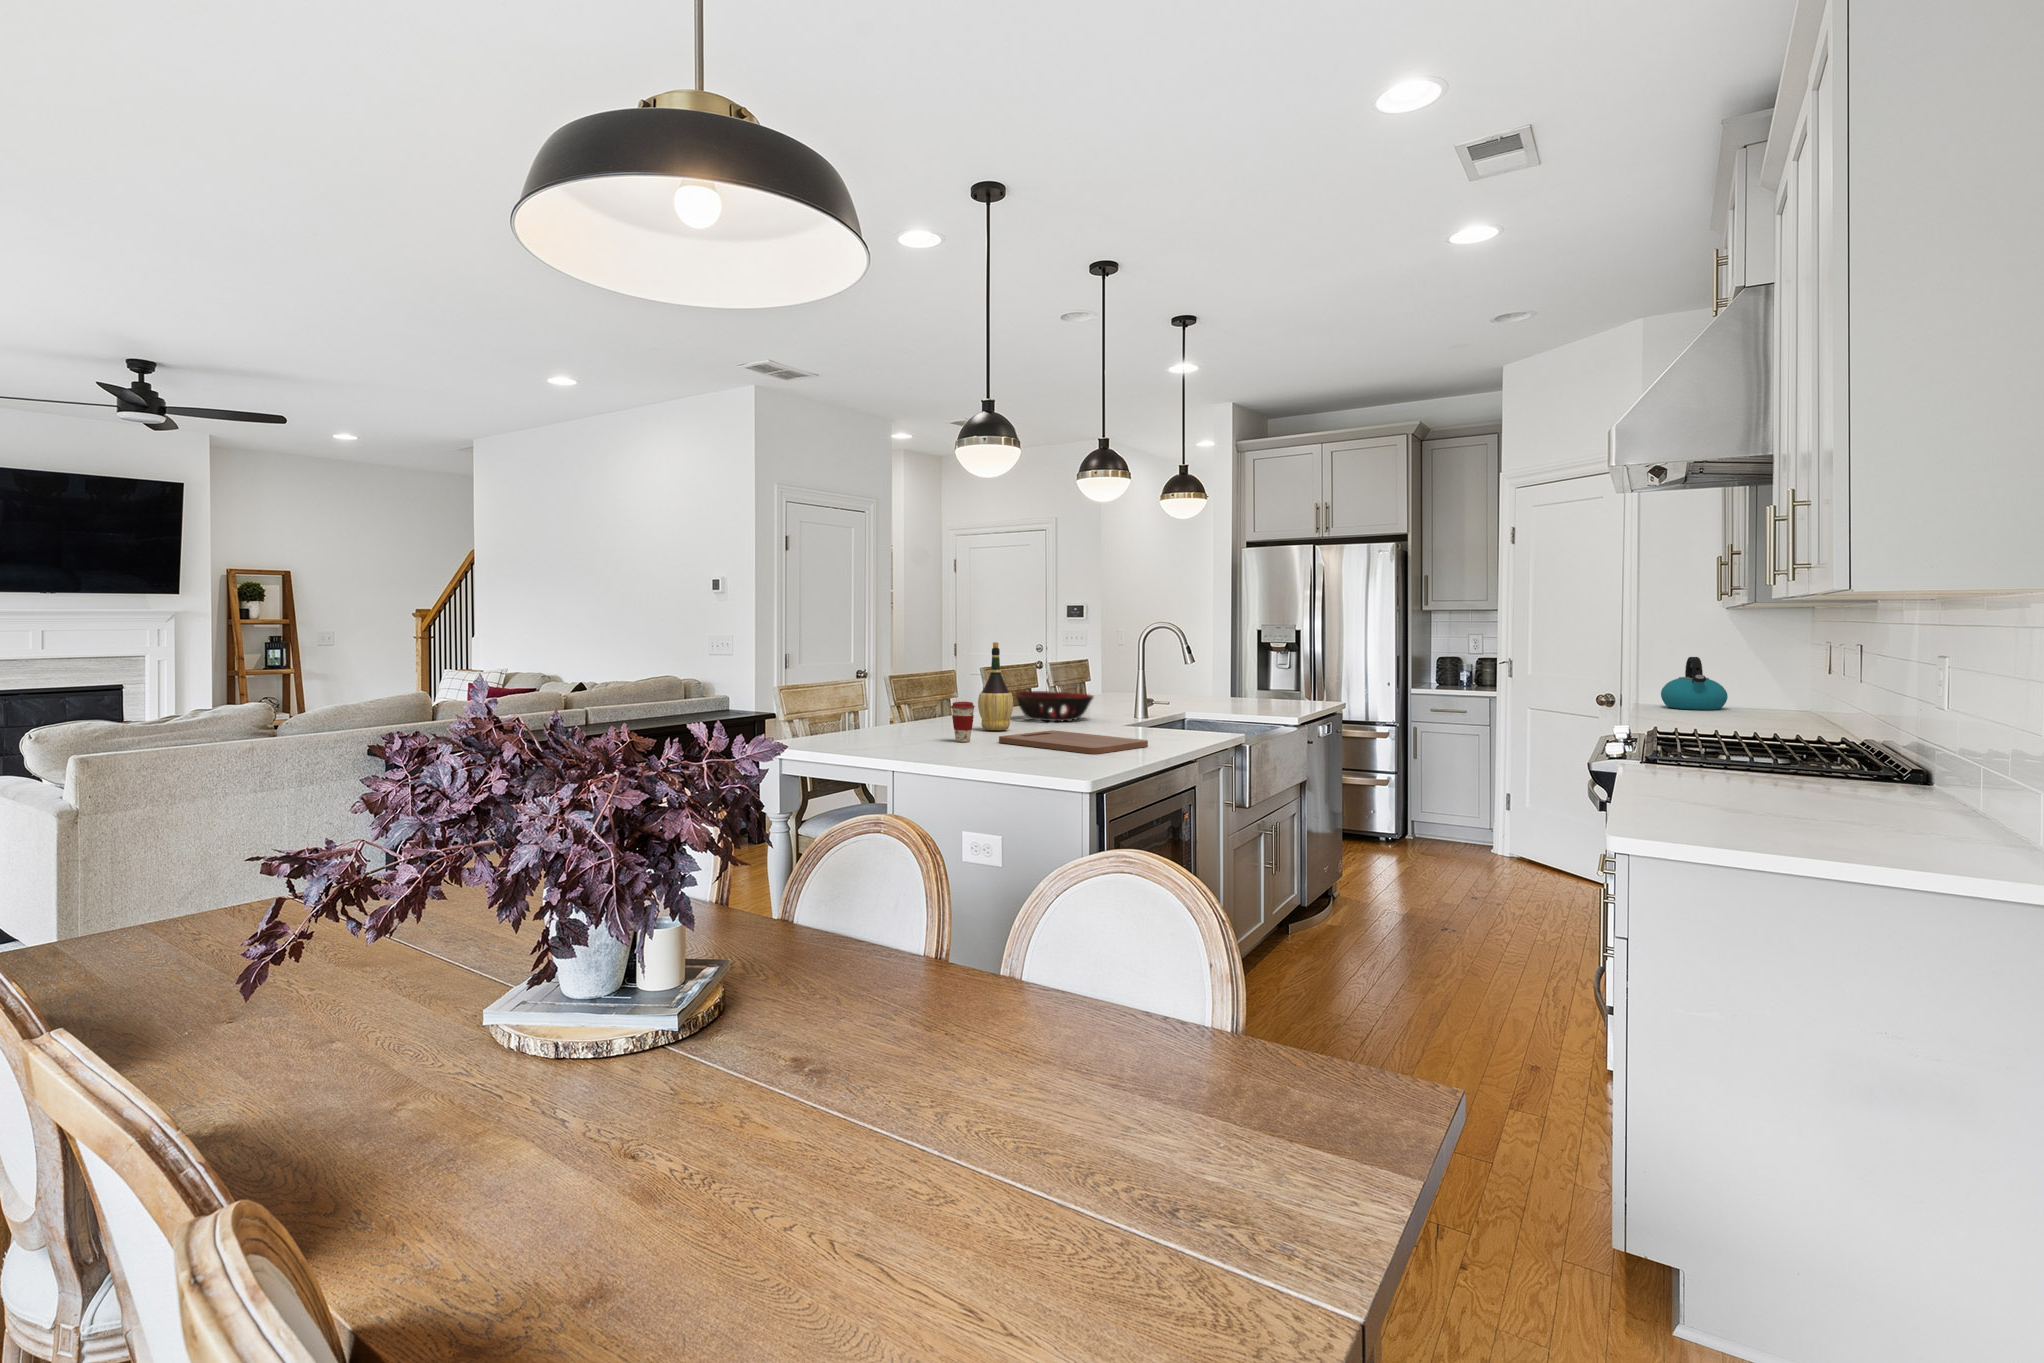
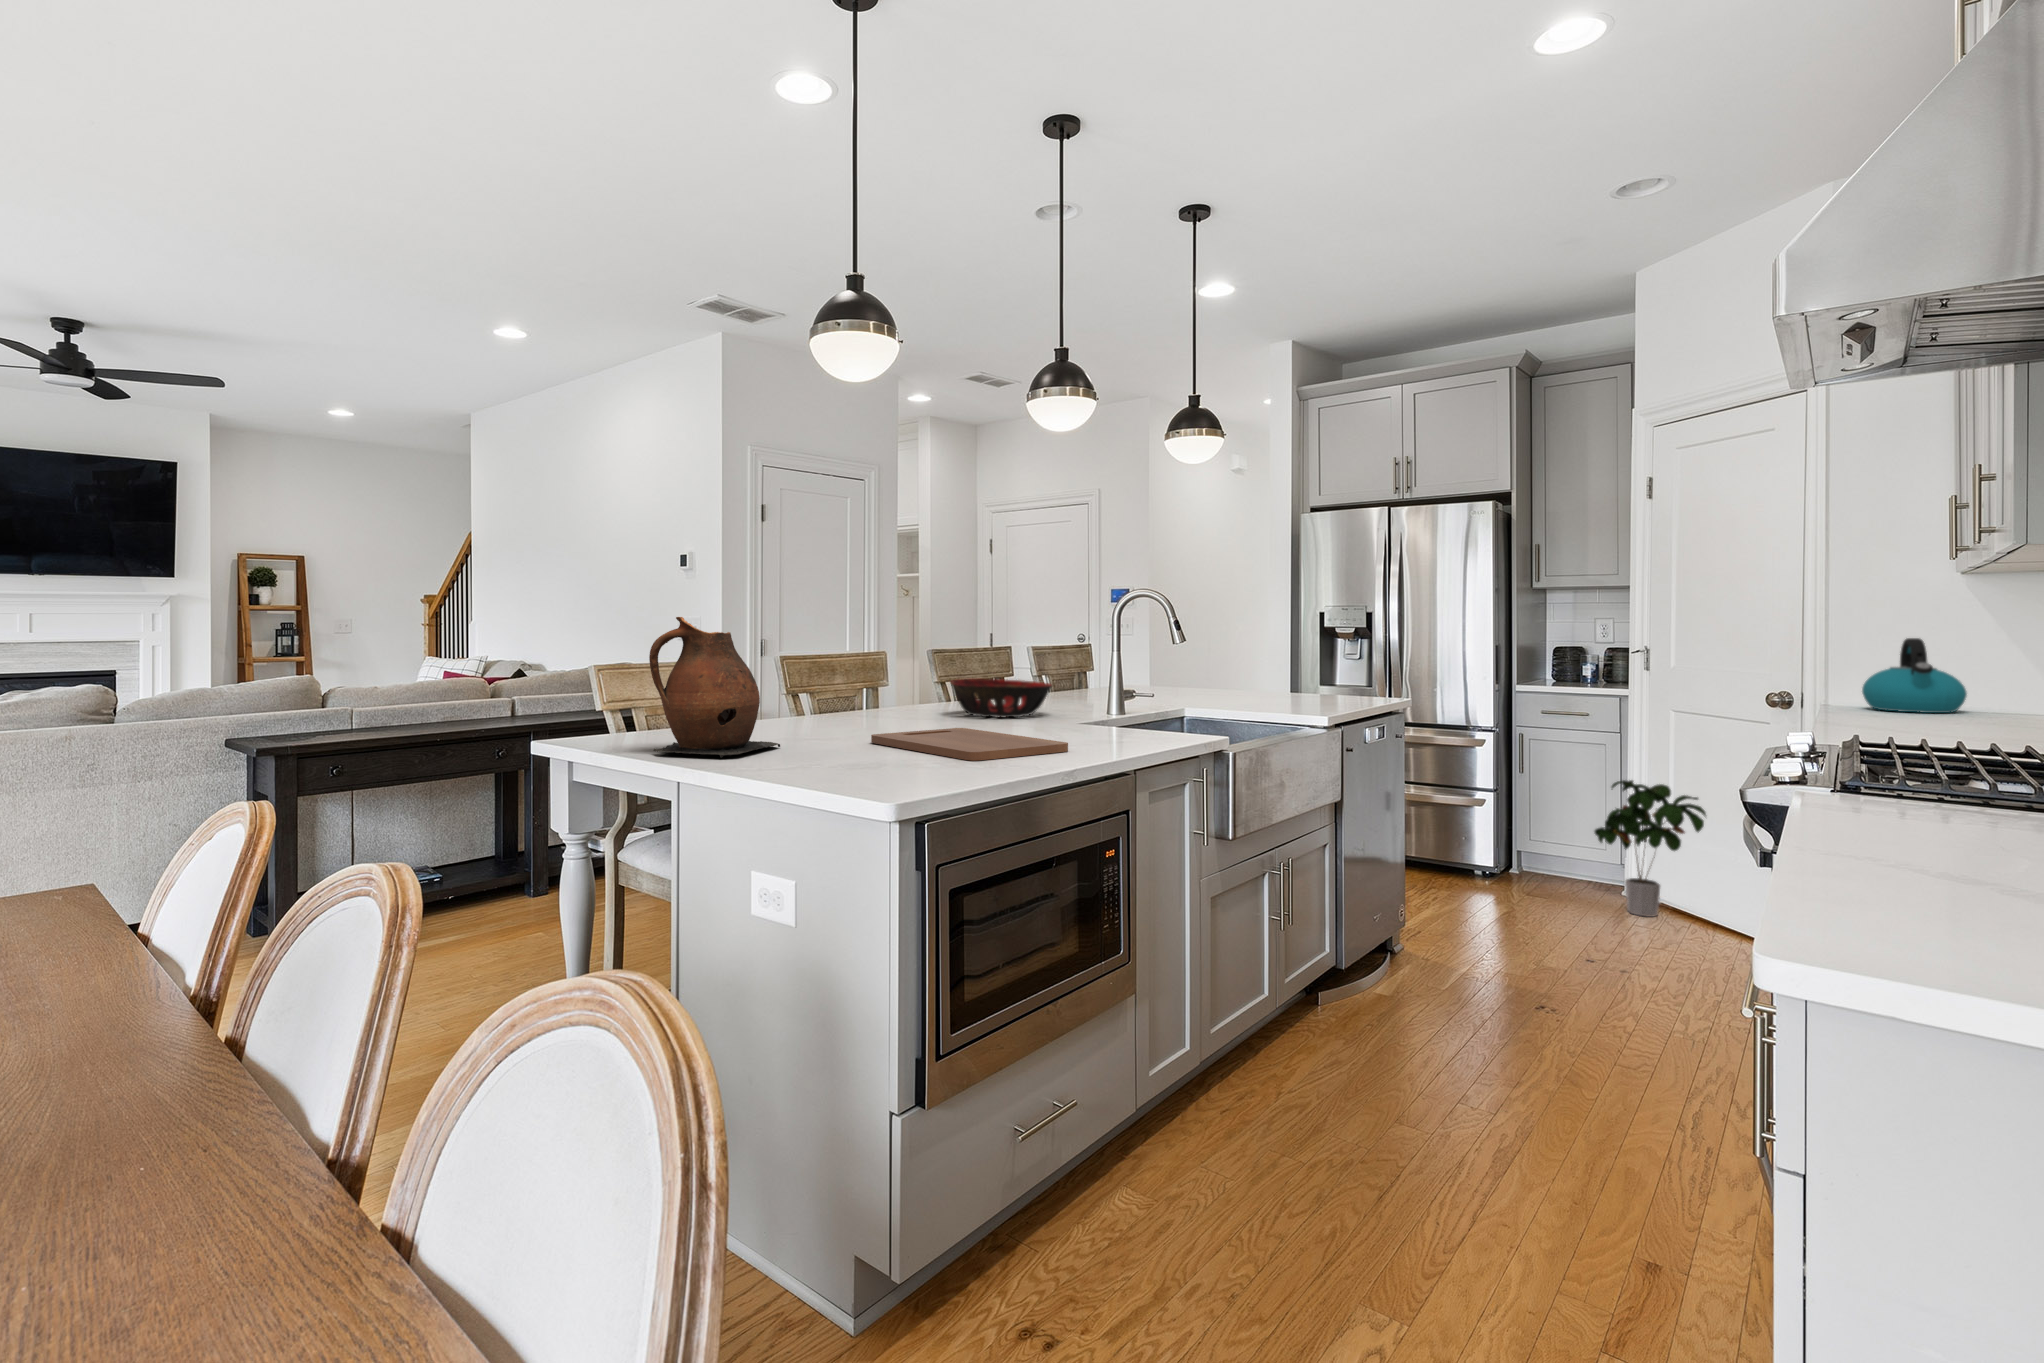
wine bottle: present [978,642,1013,730] -> none [876,611,923,727]
ceramic pitcher: none [855,653,941,755] -> present [649,617,780,758]
coffee cup: present [951,702,975,742] -> none [811,687,843,741]
potted plant: none [1471,762,1554,866] -> present [1595,780,1706,917]

